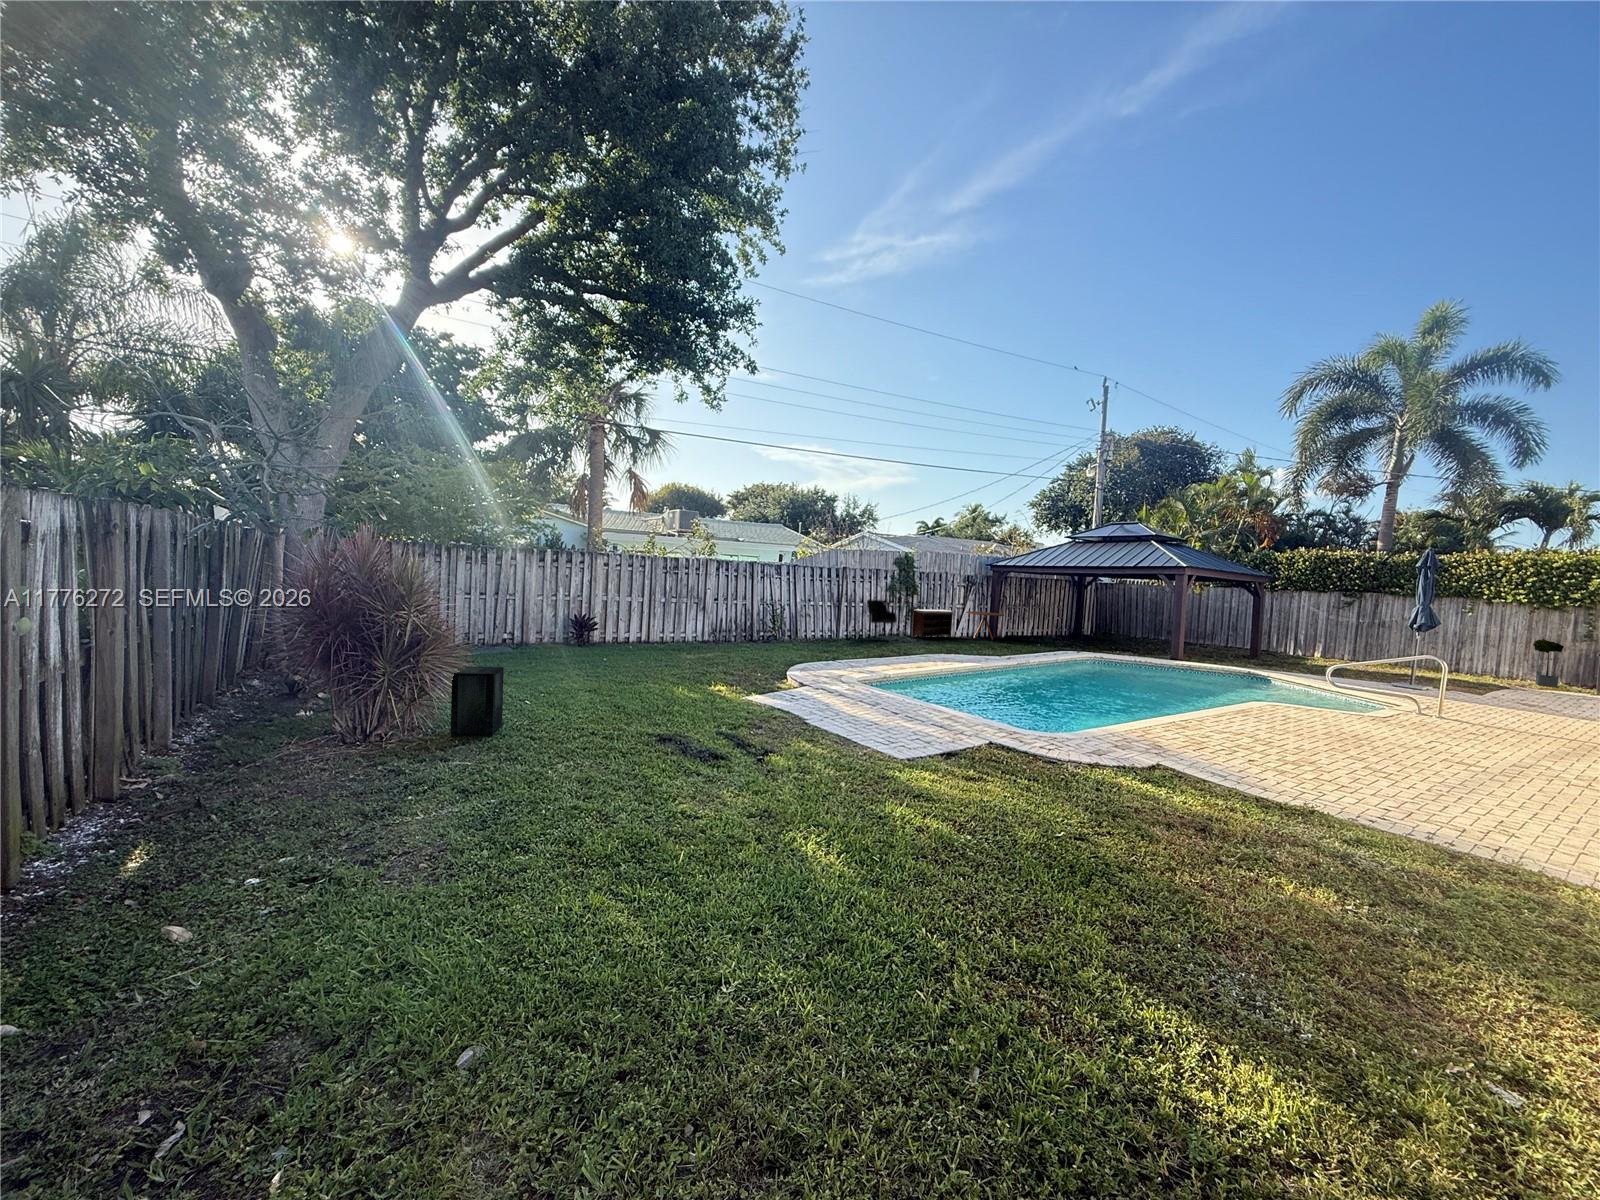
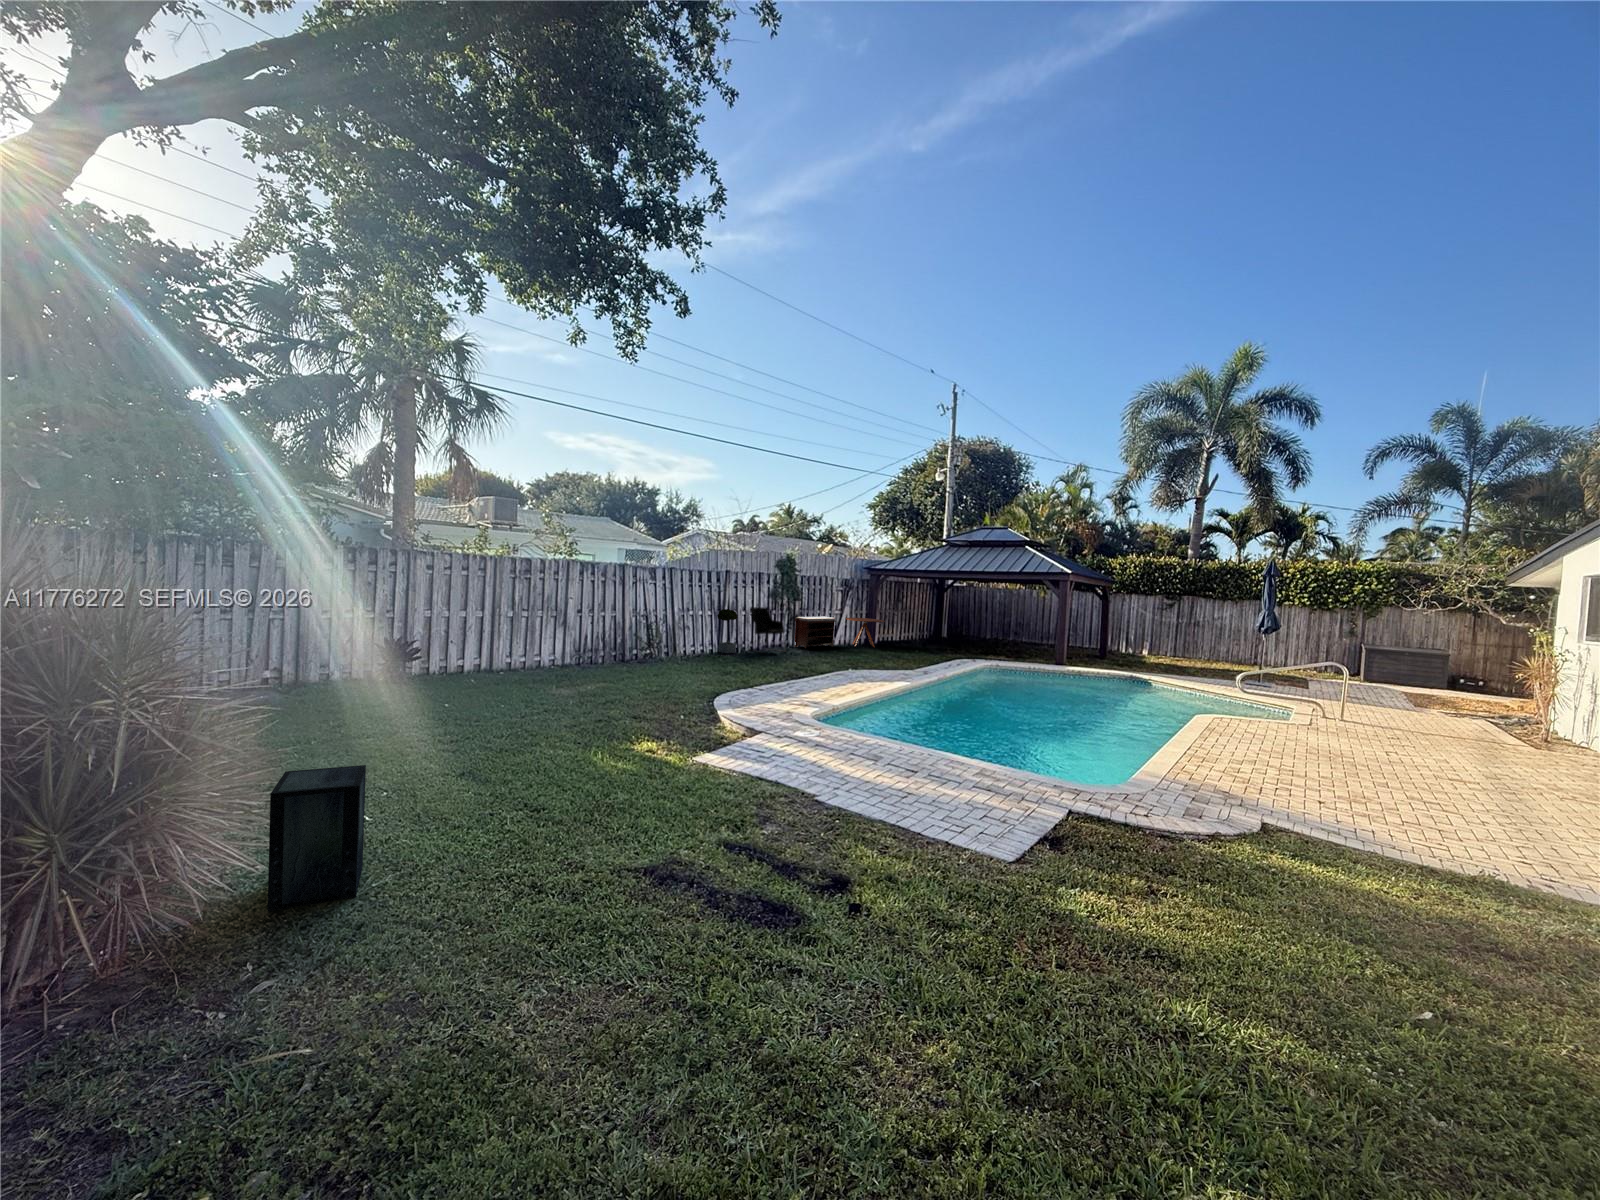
potted tree: present [1533,639,1564,687] -> present [718,609,737,653]

